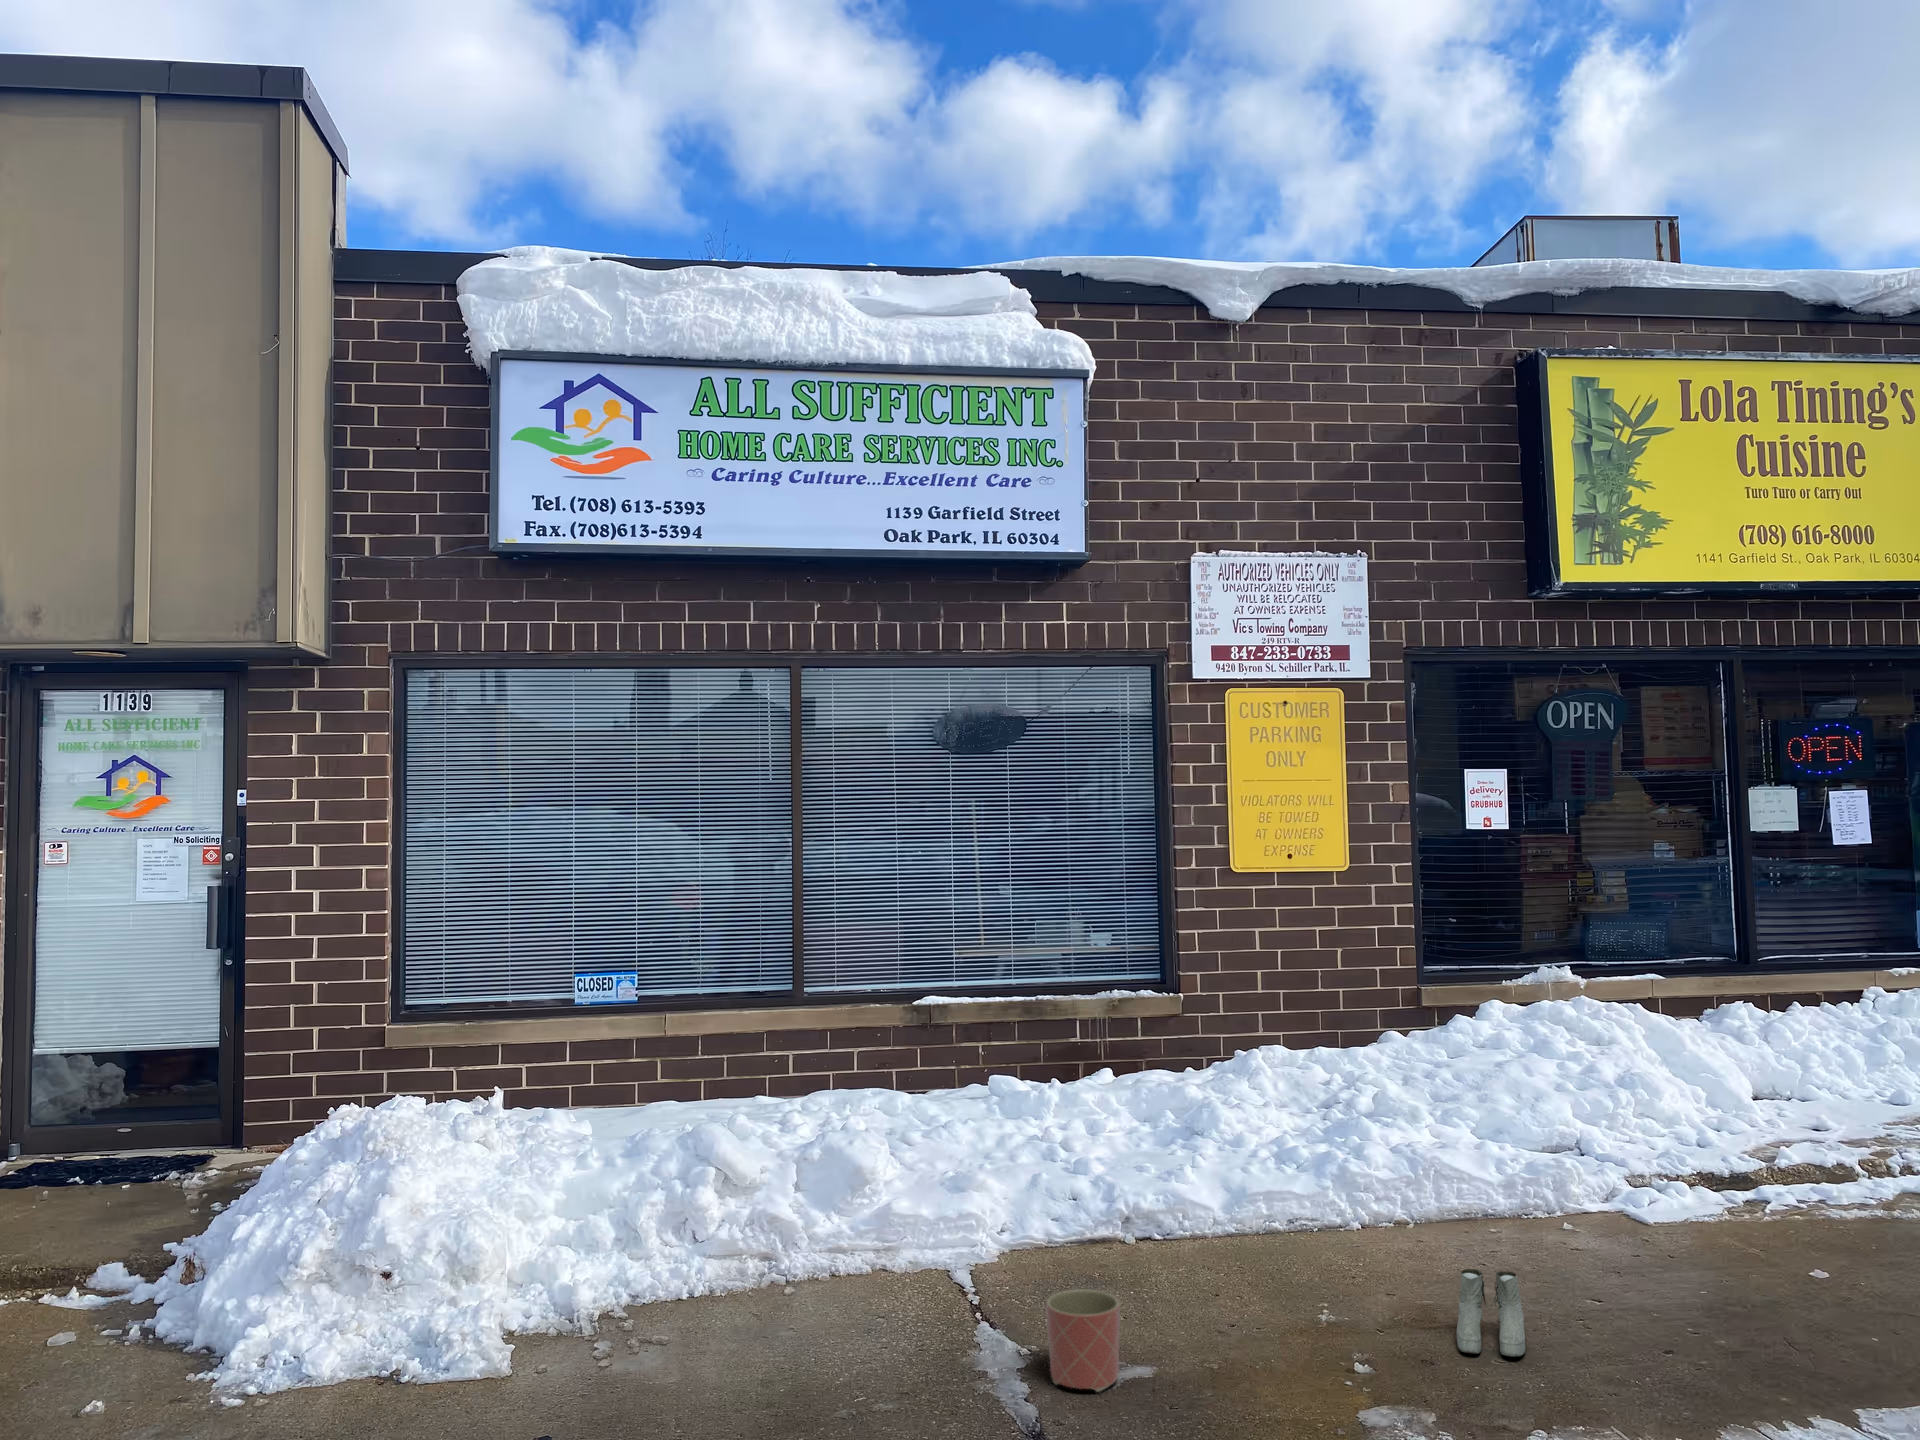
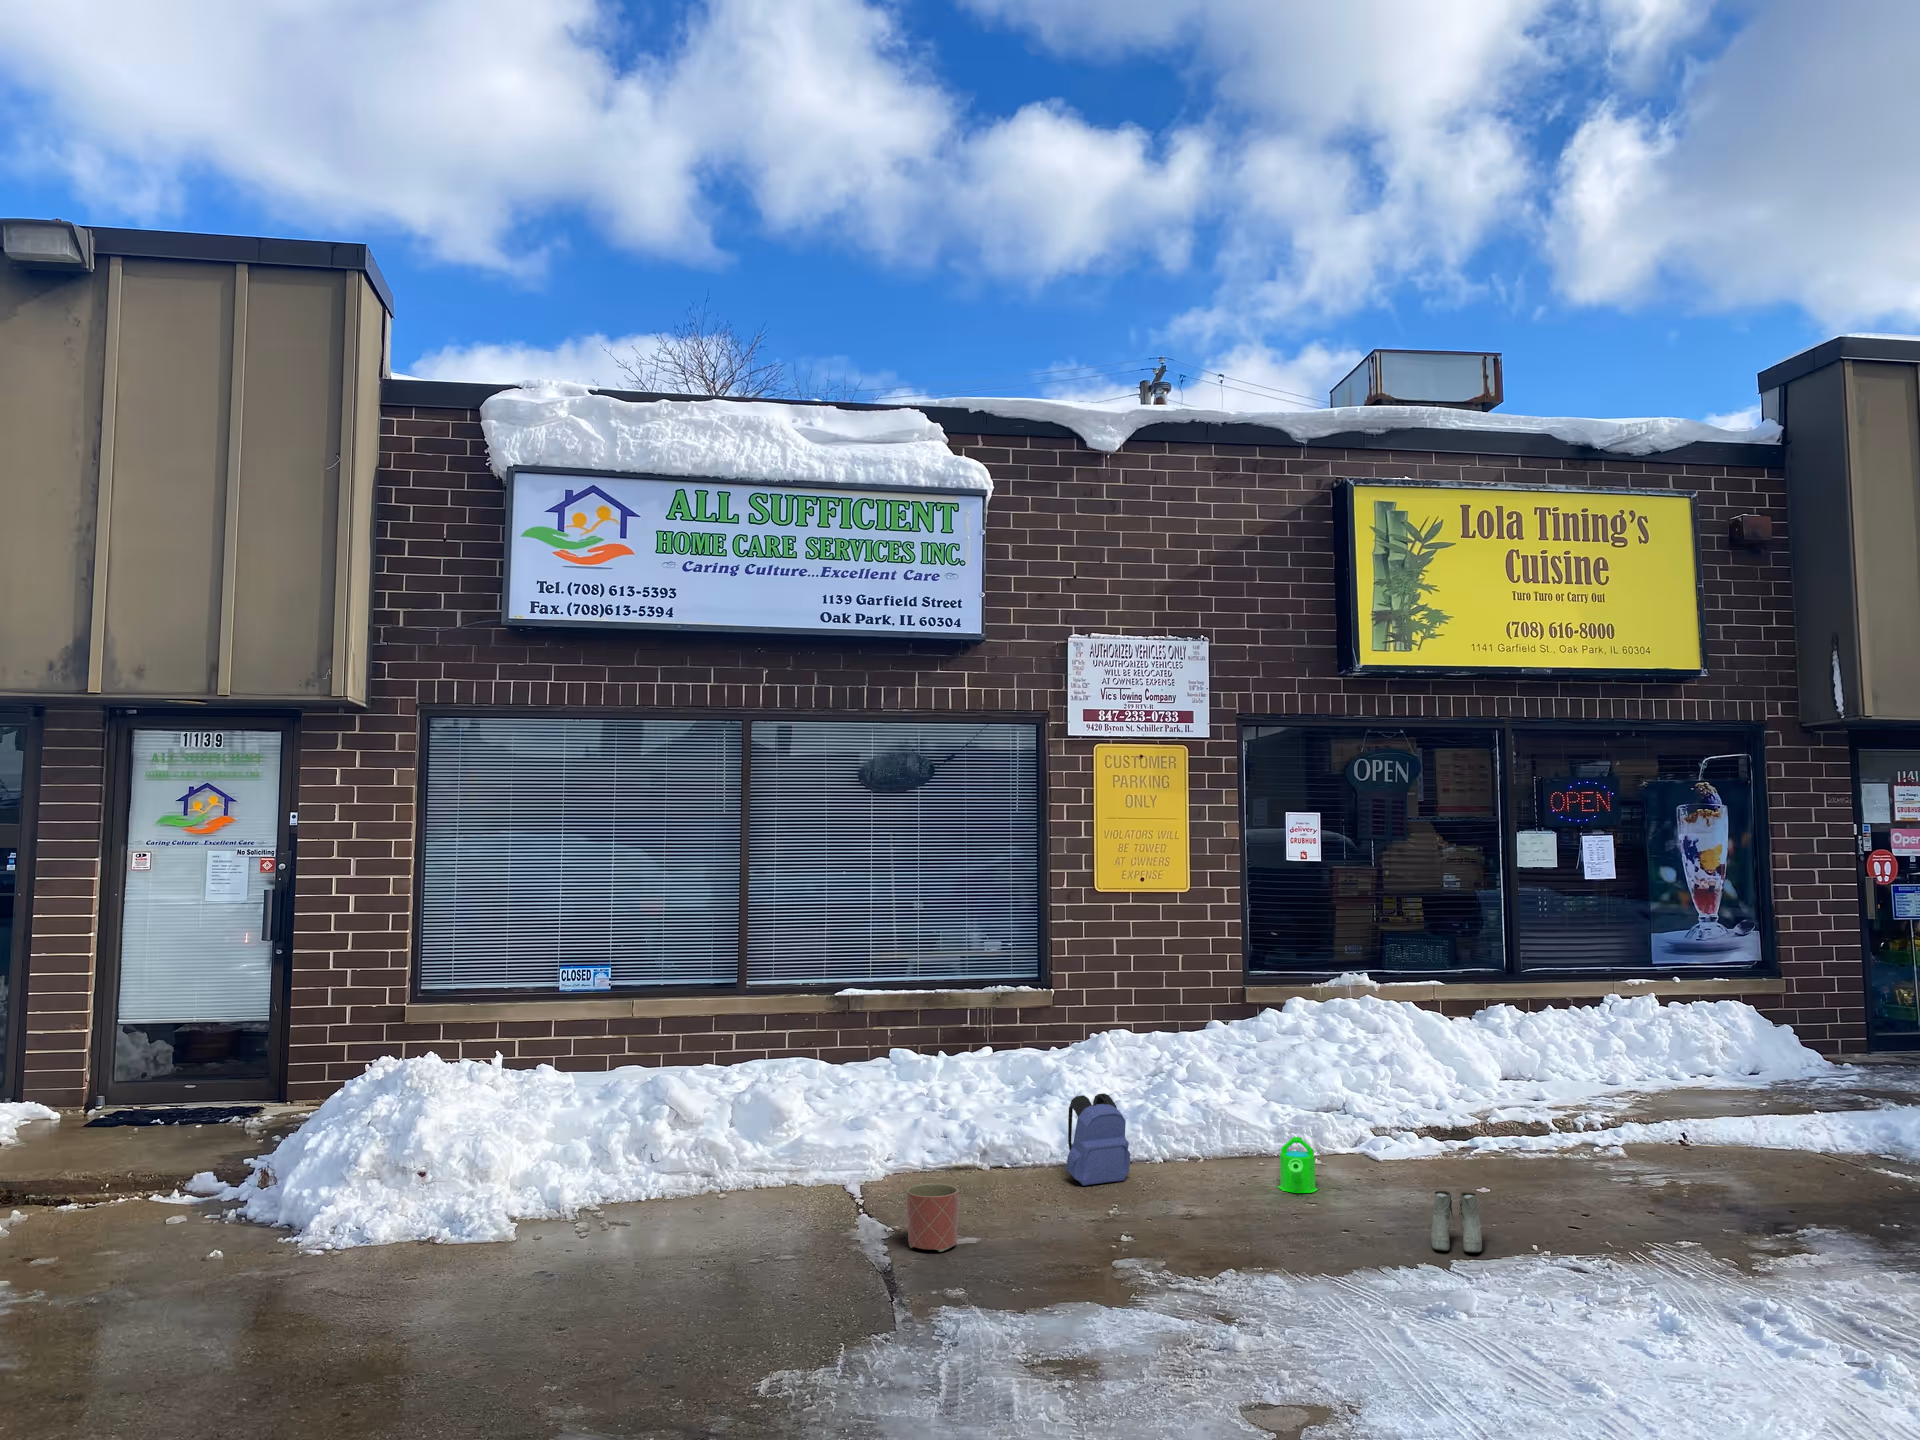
backpack: none [1241,1145,1327,1271] -> present [1066,1093,1130,1186]
watering can: none [1530,1203,1588,1281] -> present [1278,1137,1318,1193]
boots: present [1457,1269,1525,1357] -> present [1431,1191,1482,1253]

